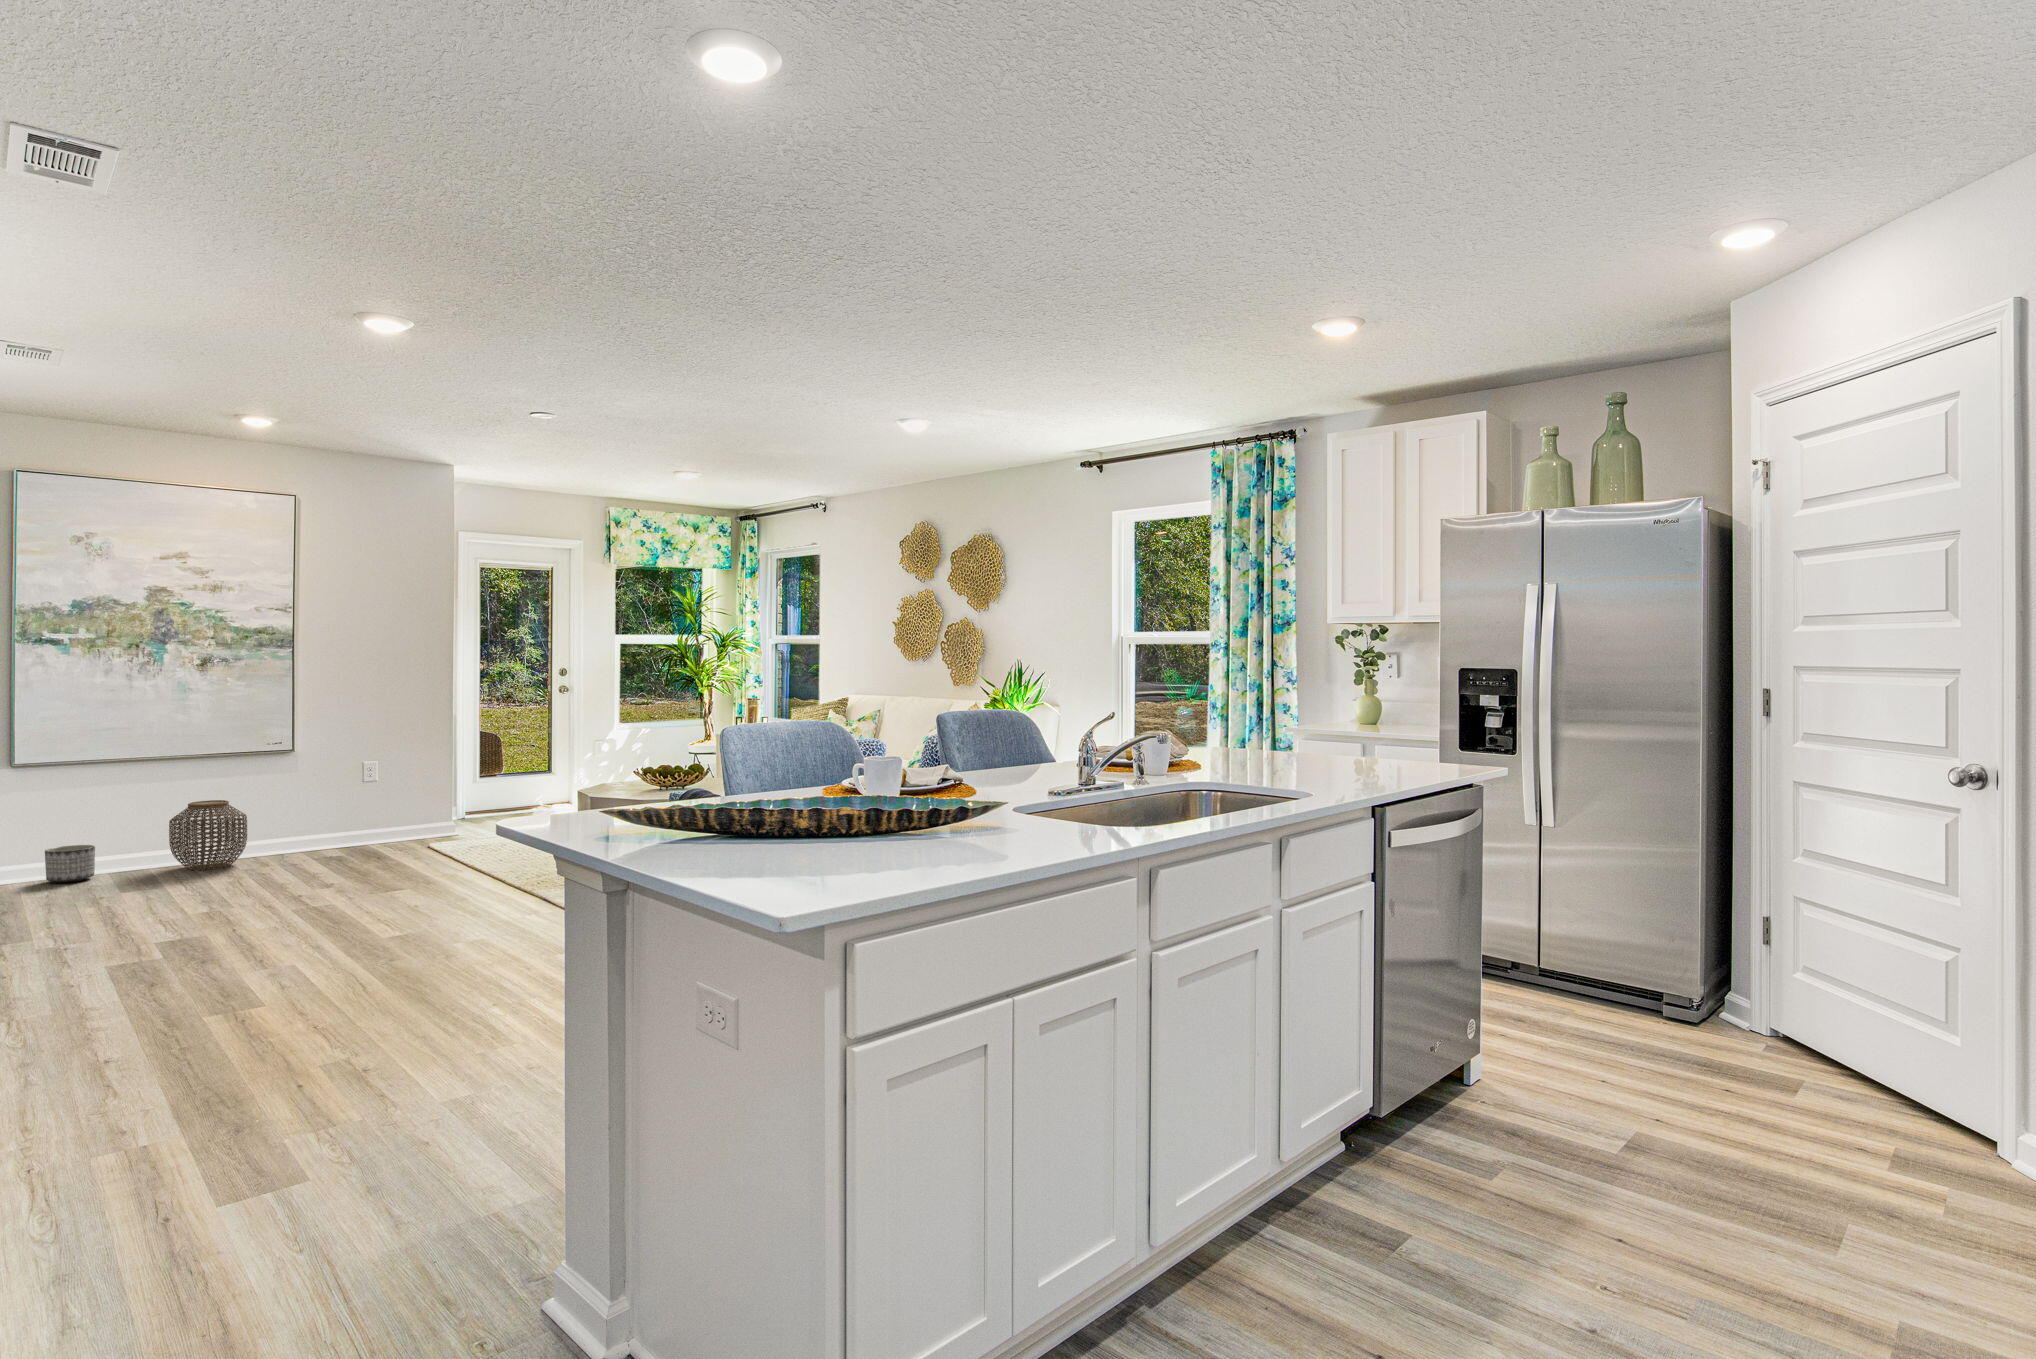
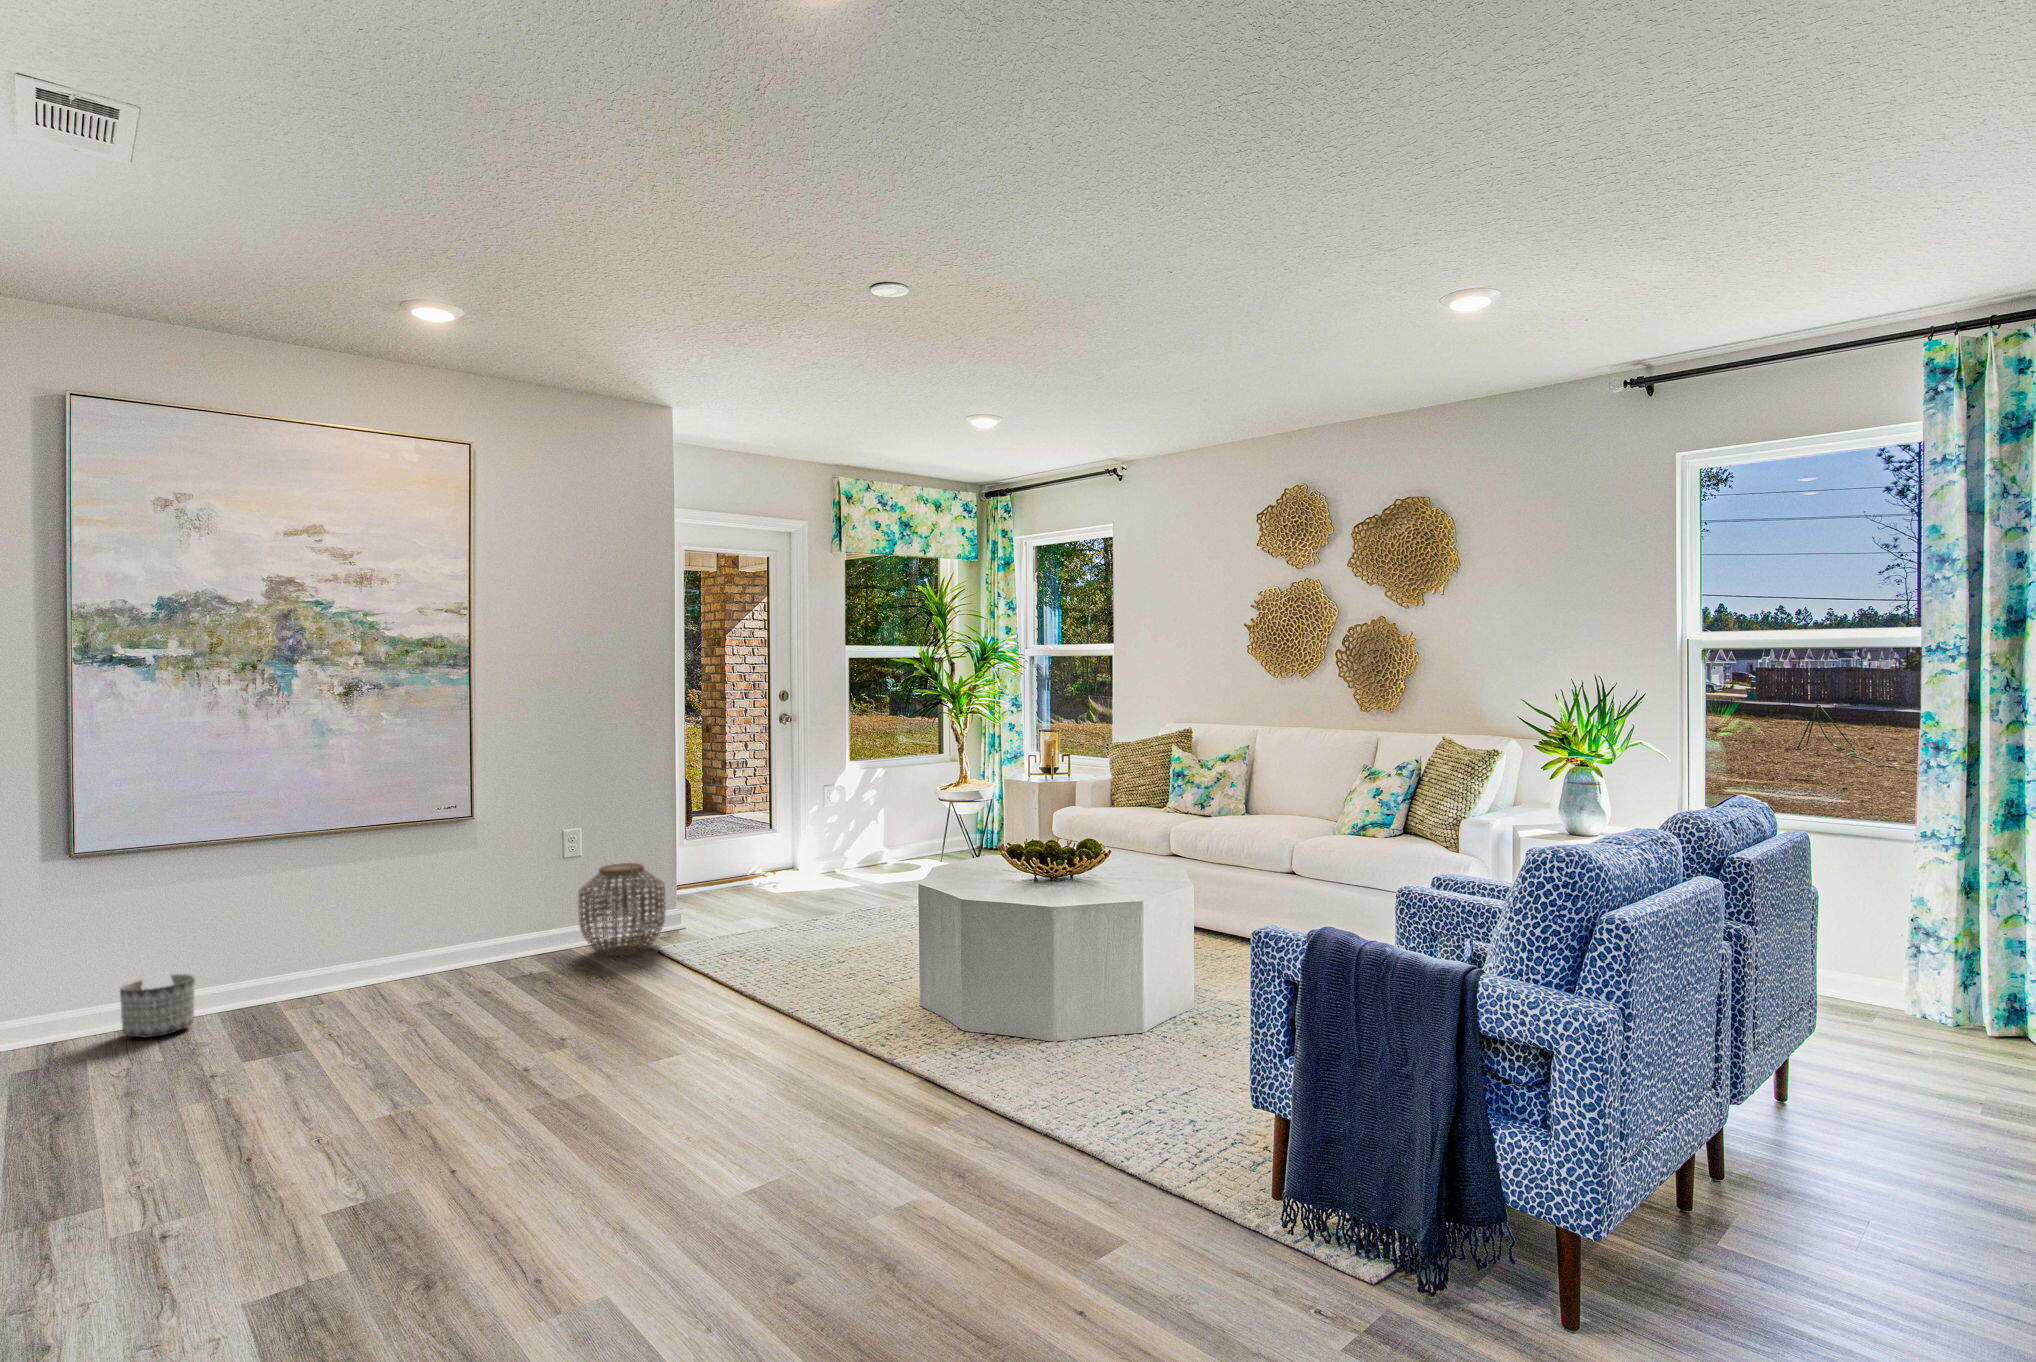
woven basket: present [169,800,247,870] -> present [578,863,666,956]

